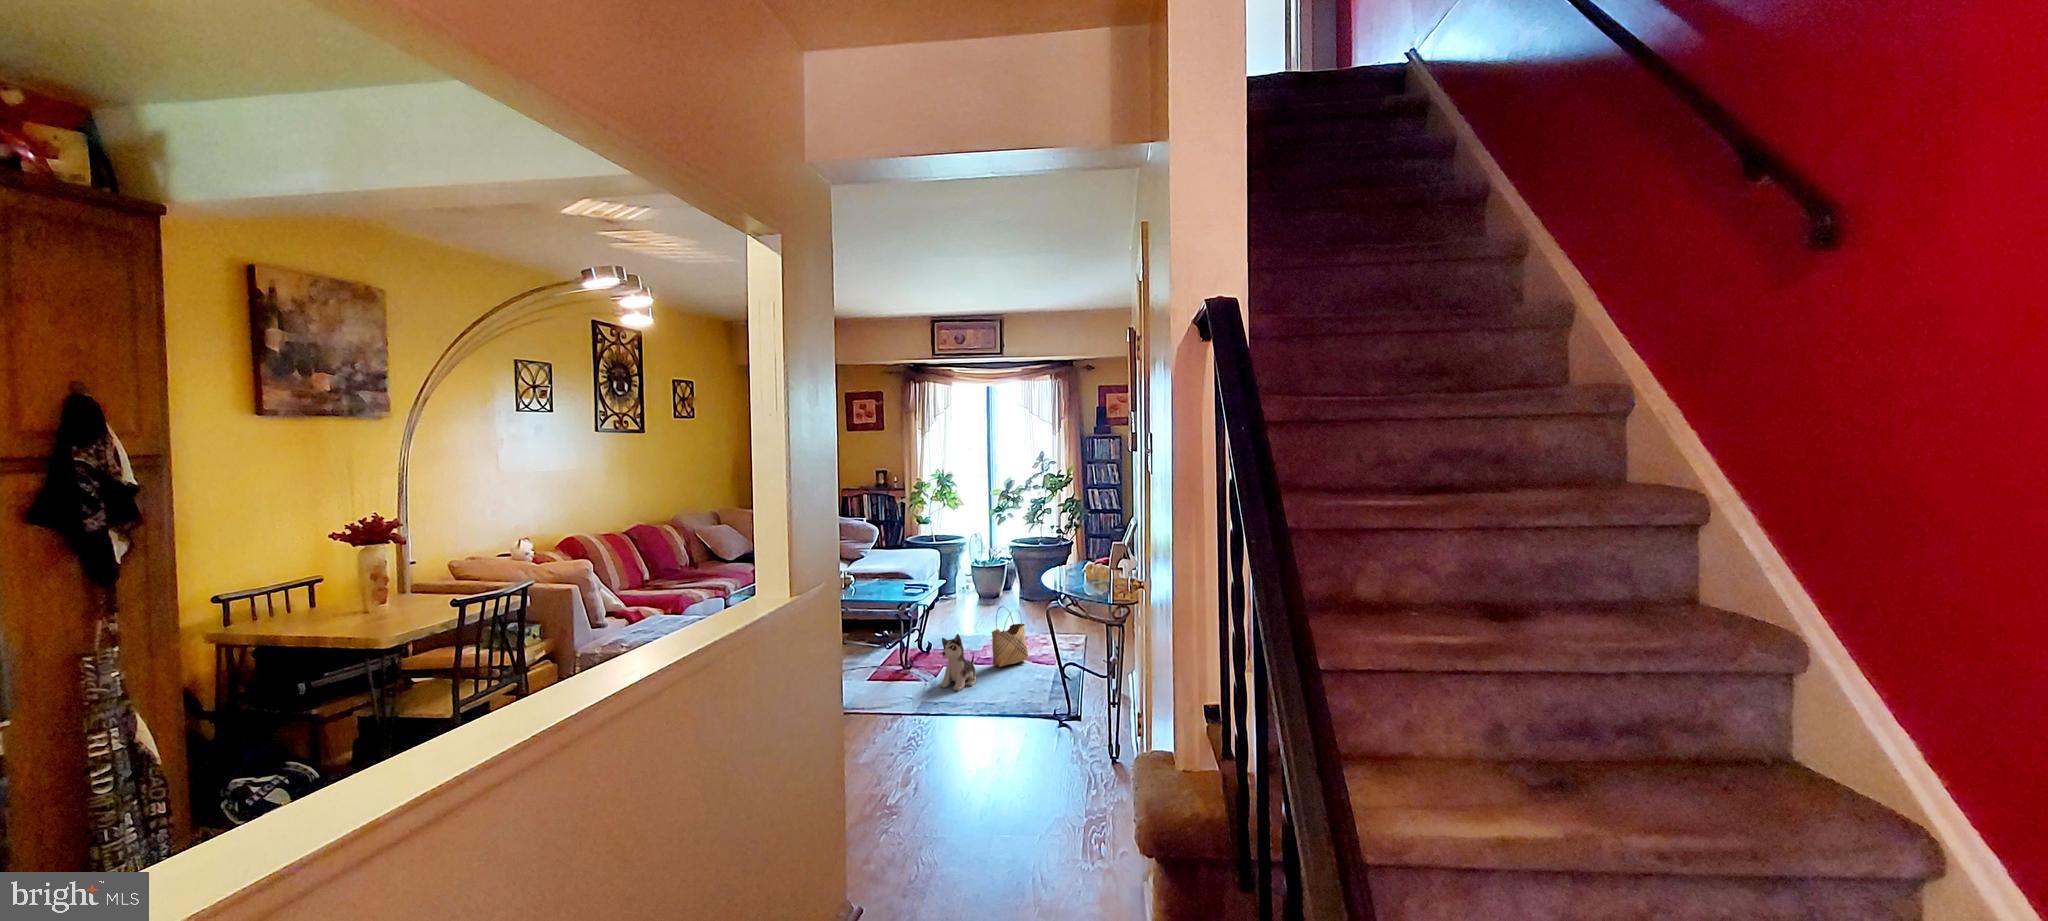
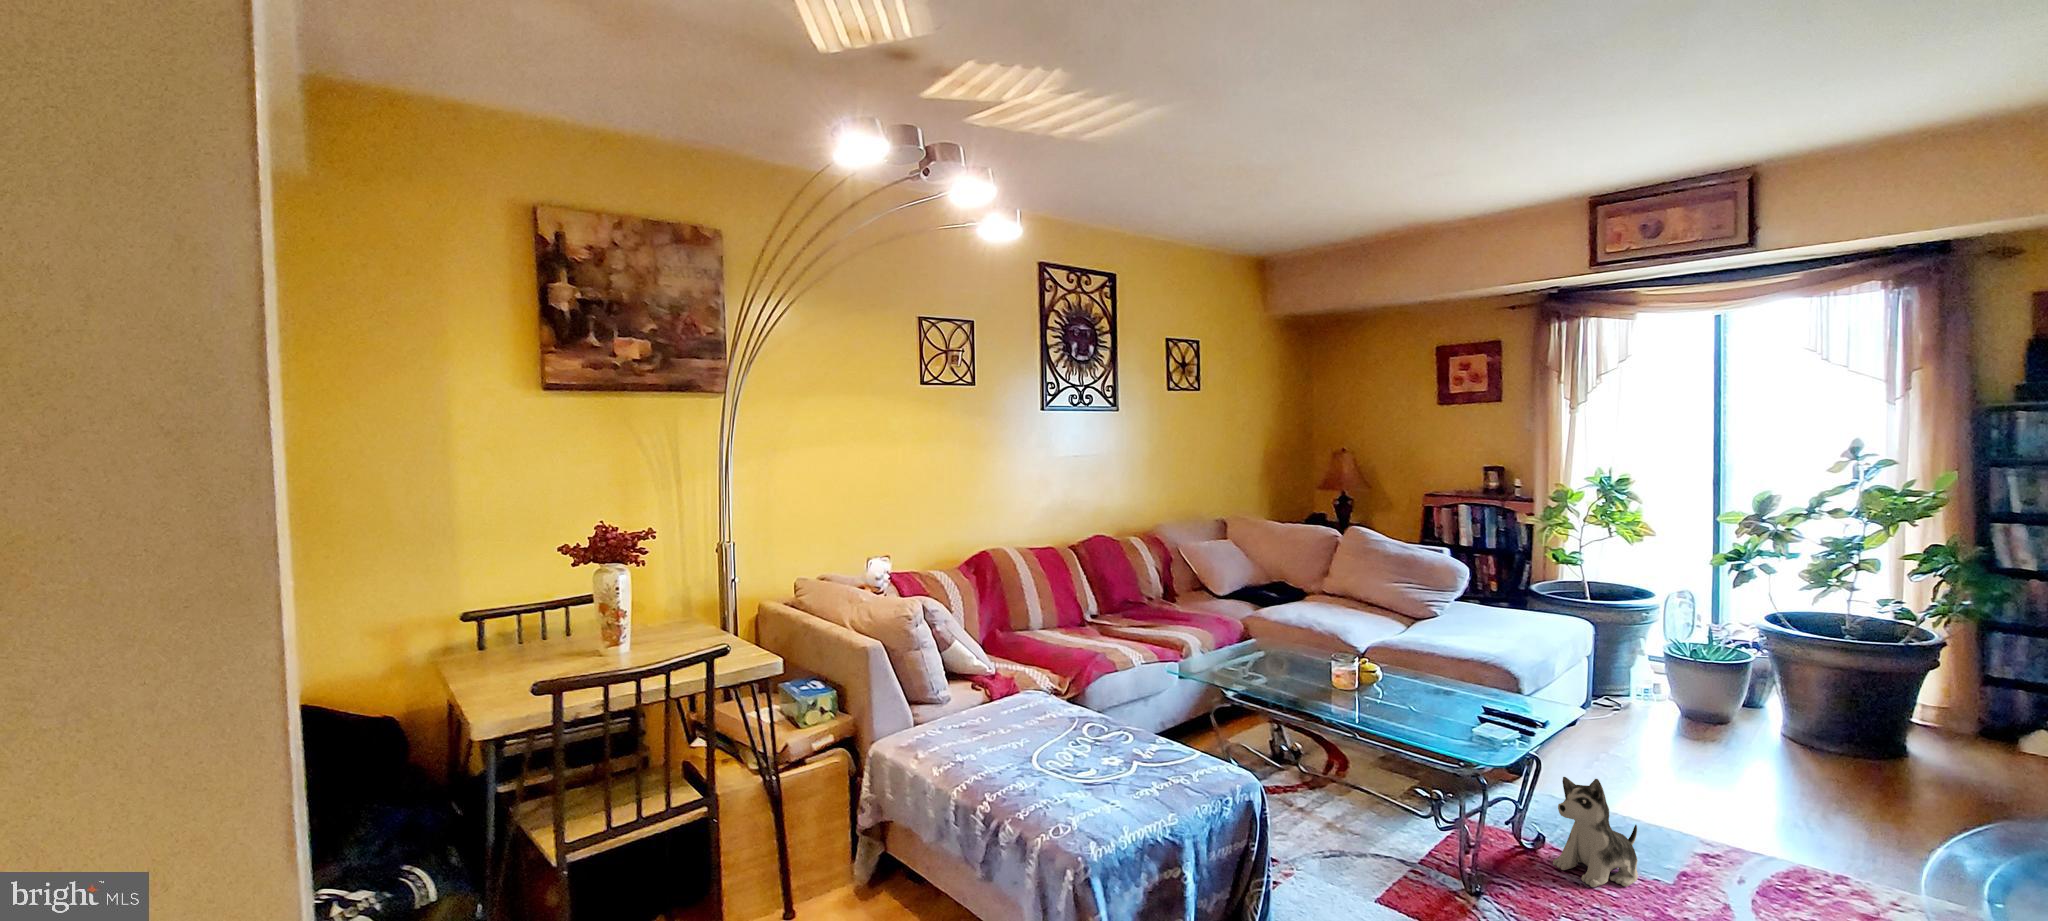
woven basket: present [991,606,1028,667] -> none [1684,747,1782,874]

